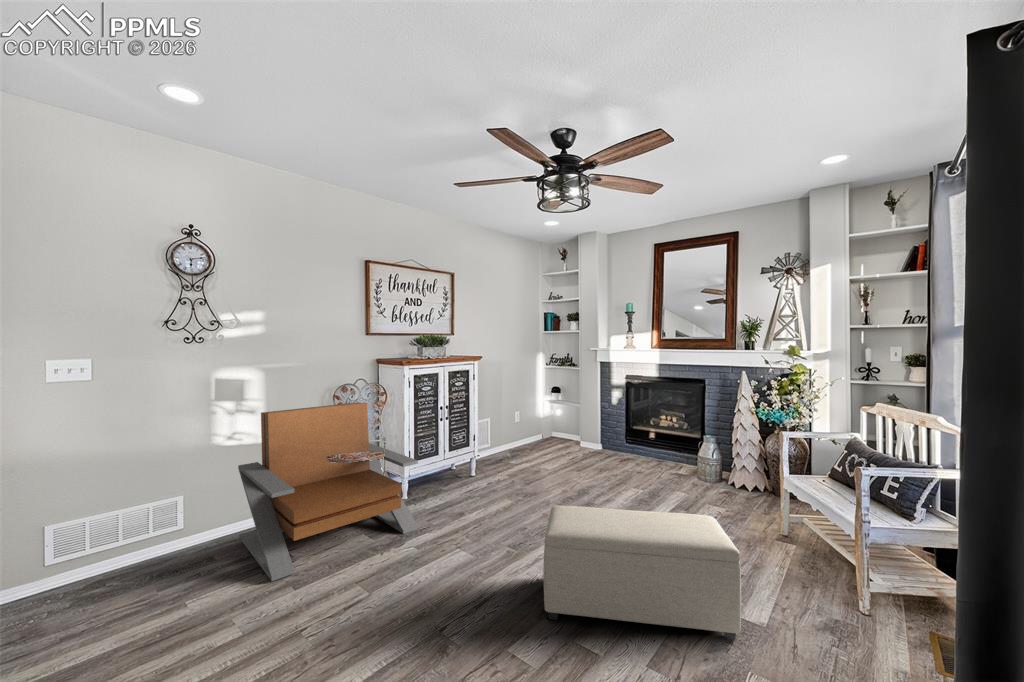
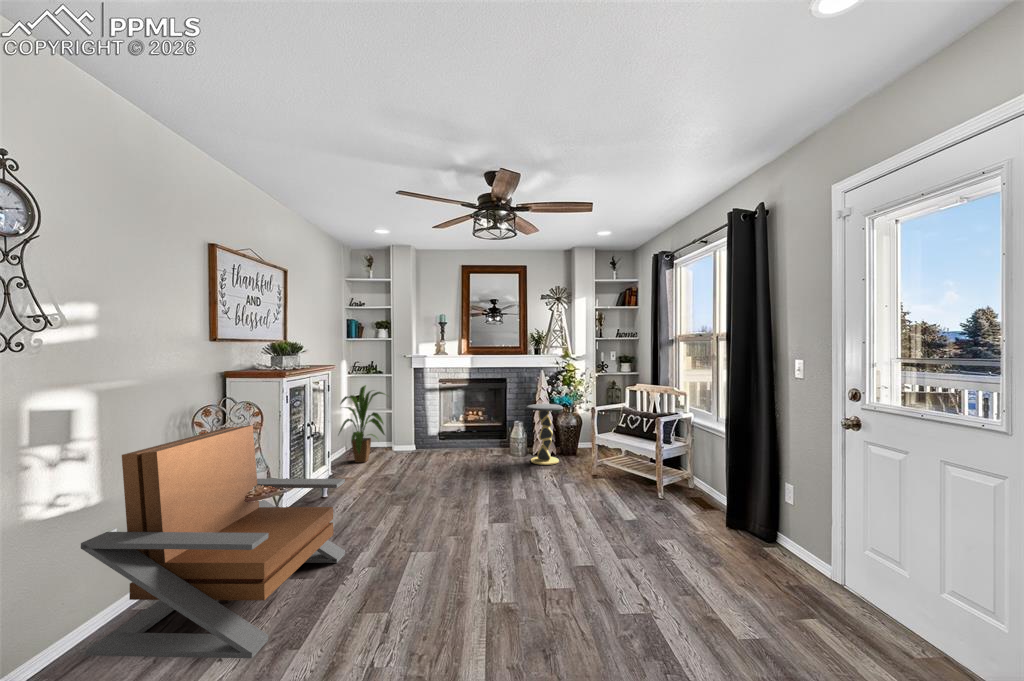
house plant: none [516,377,567,452] -> present [339,385,385,462]
side table: none [705,416,764,502] -> present [526,404,563,465]
ottoman: present [543,506,741,641] -> none [510,464,639,563]

